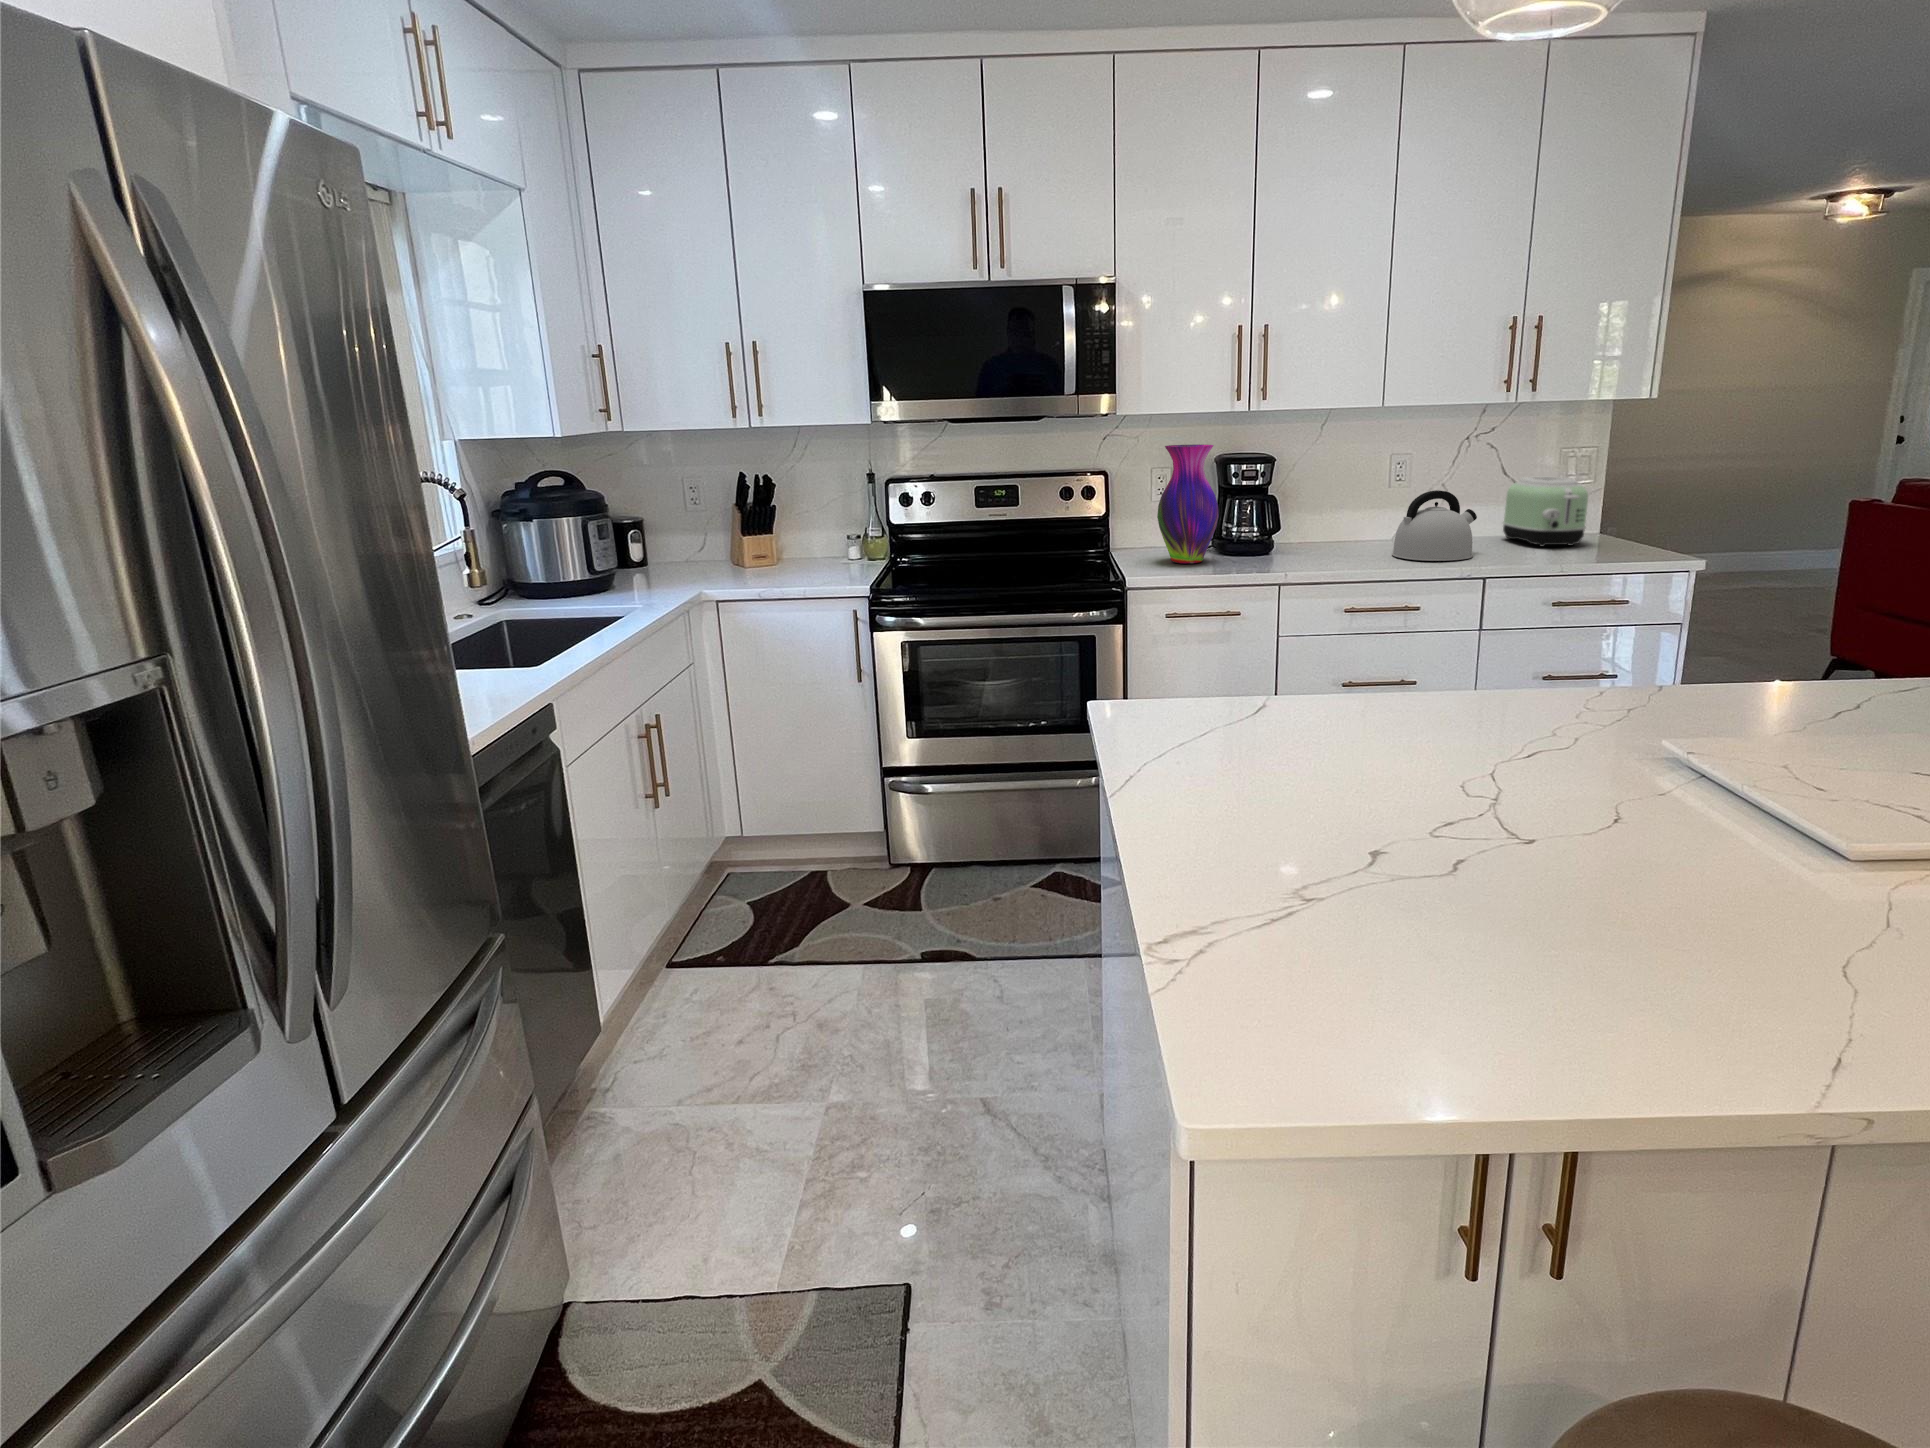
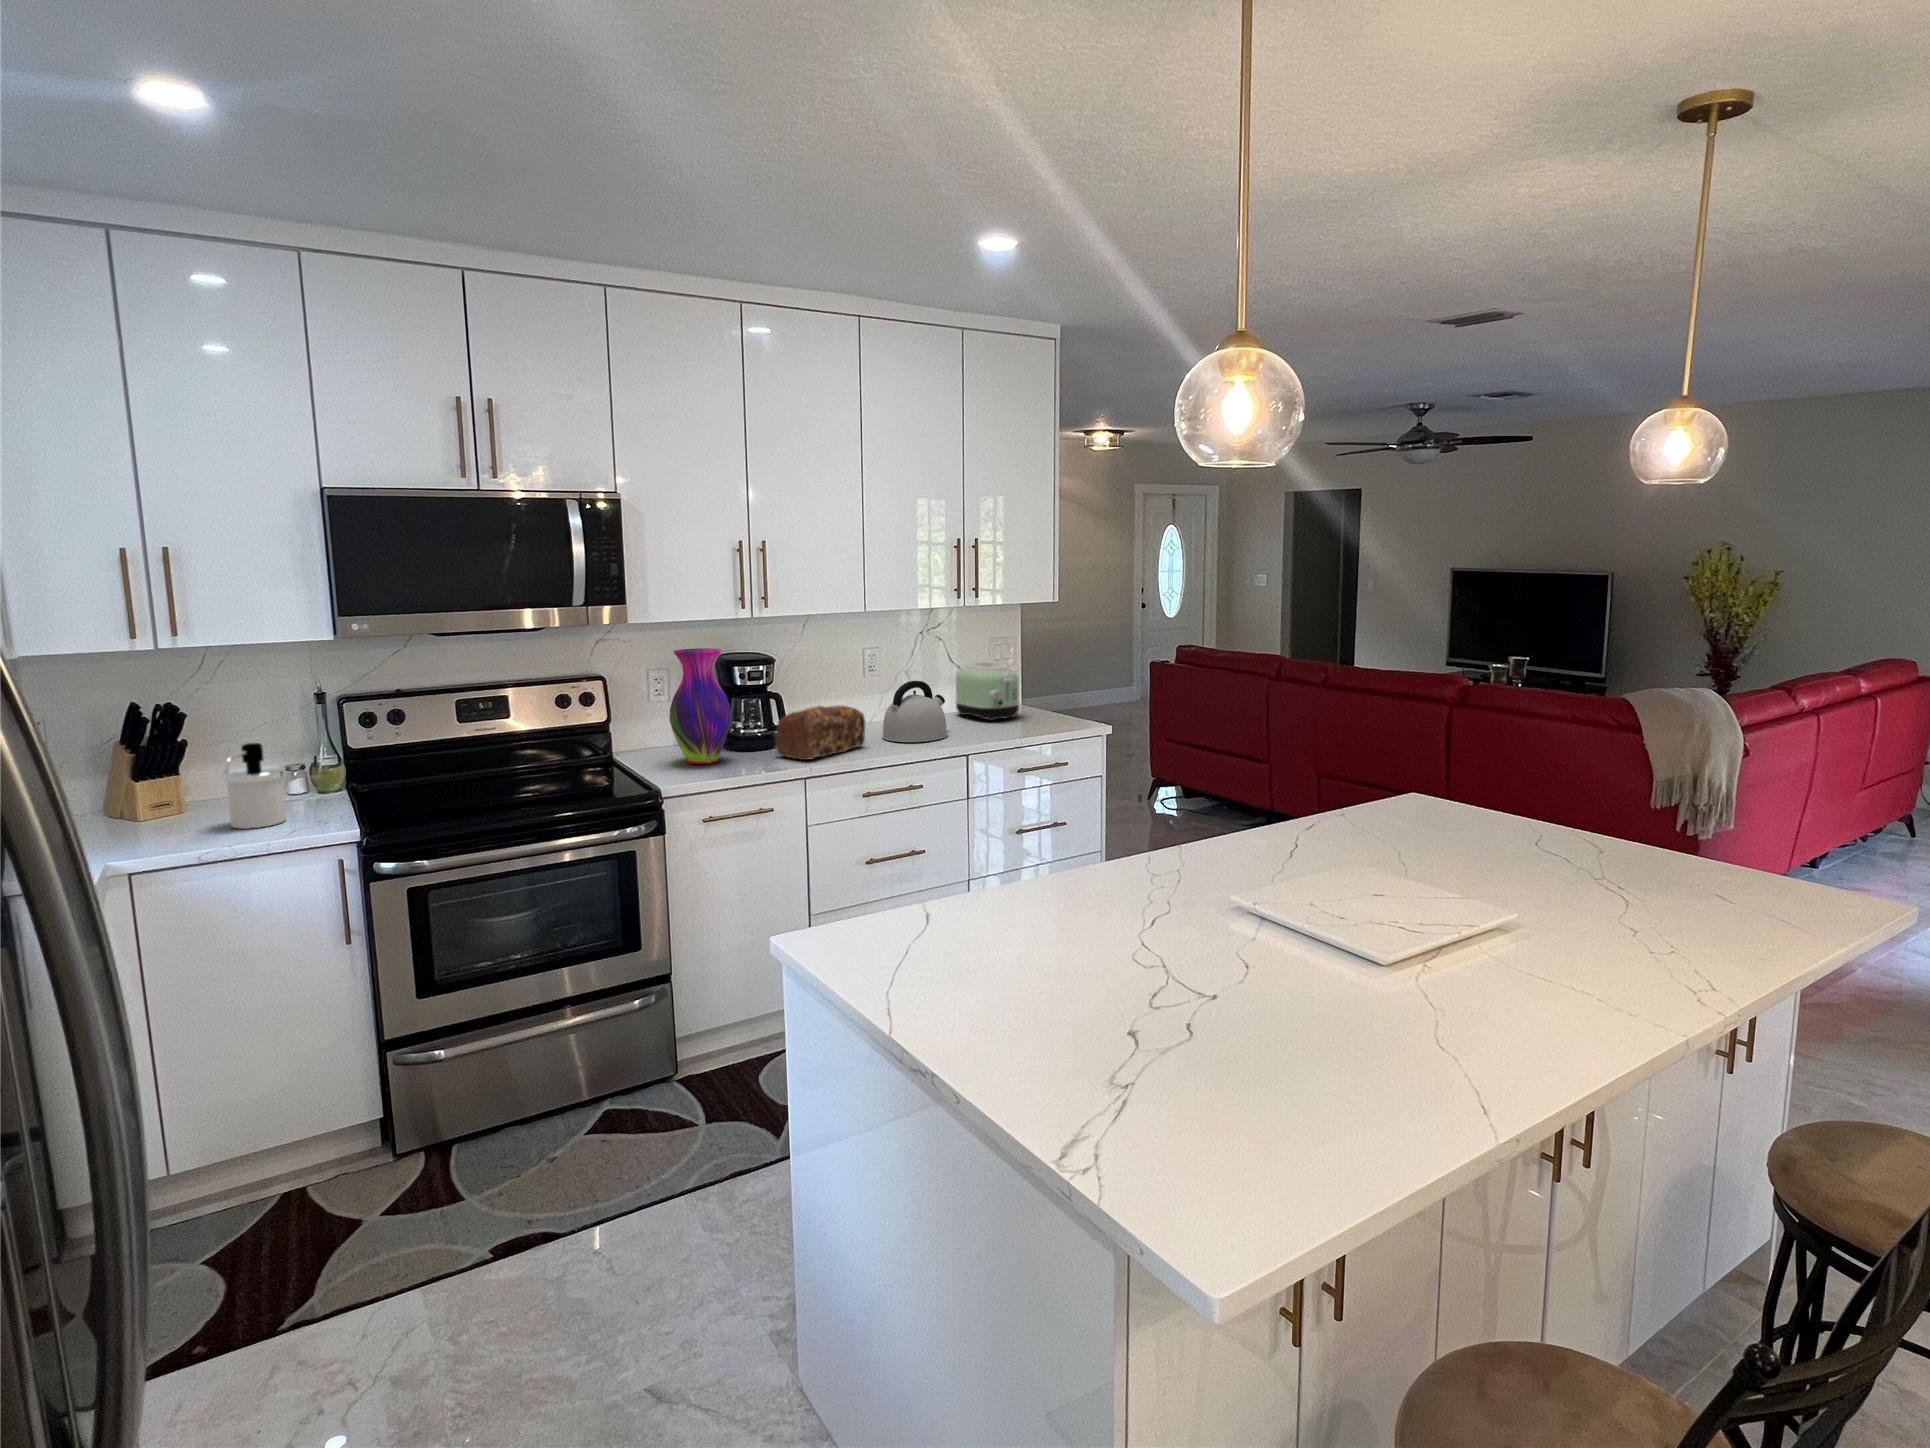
soap dispenser: none [781,508,833,578] -> present [223,743,286,829]
bread loaf: none [1261,513,1368,568] -> present [775,706,865,760]

